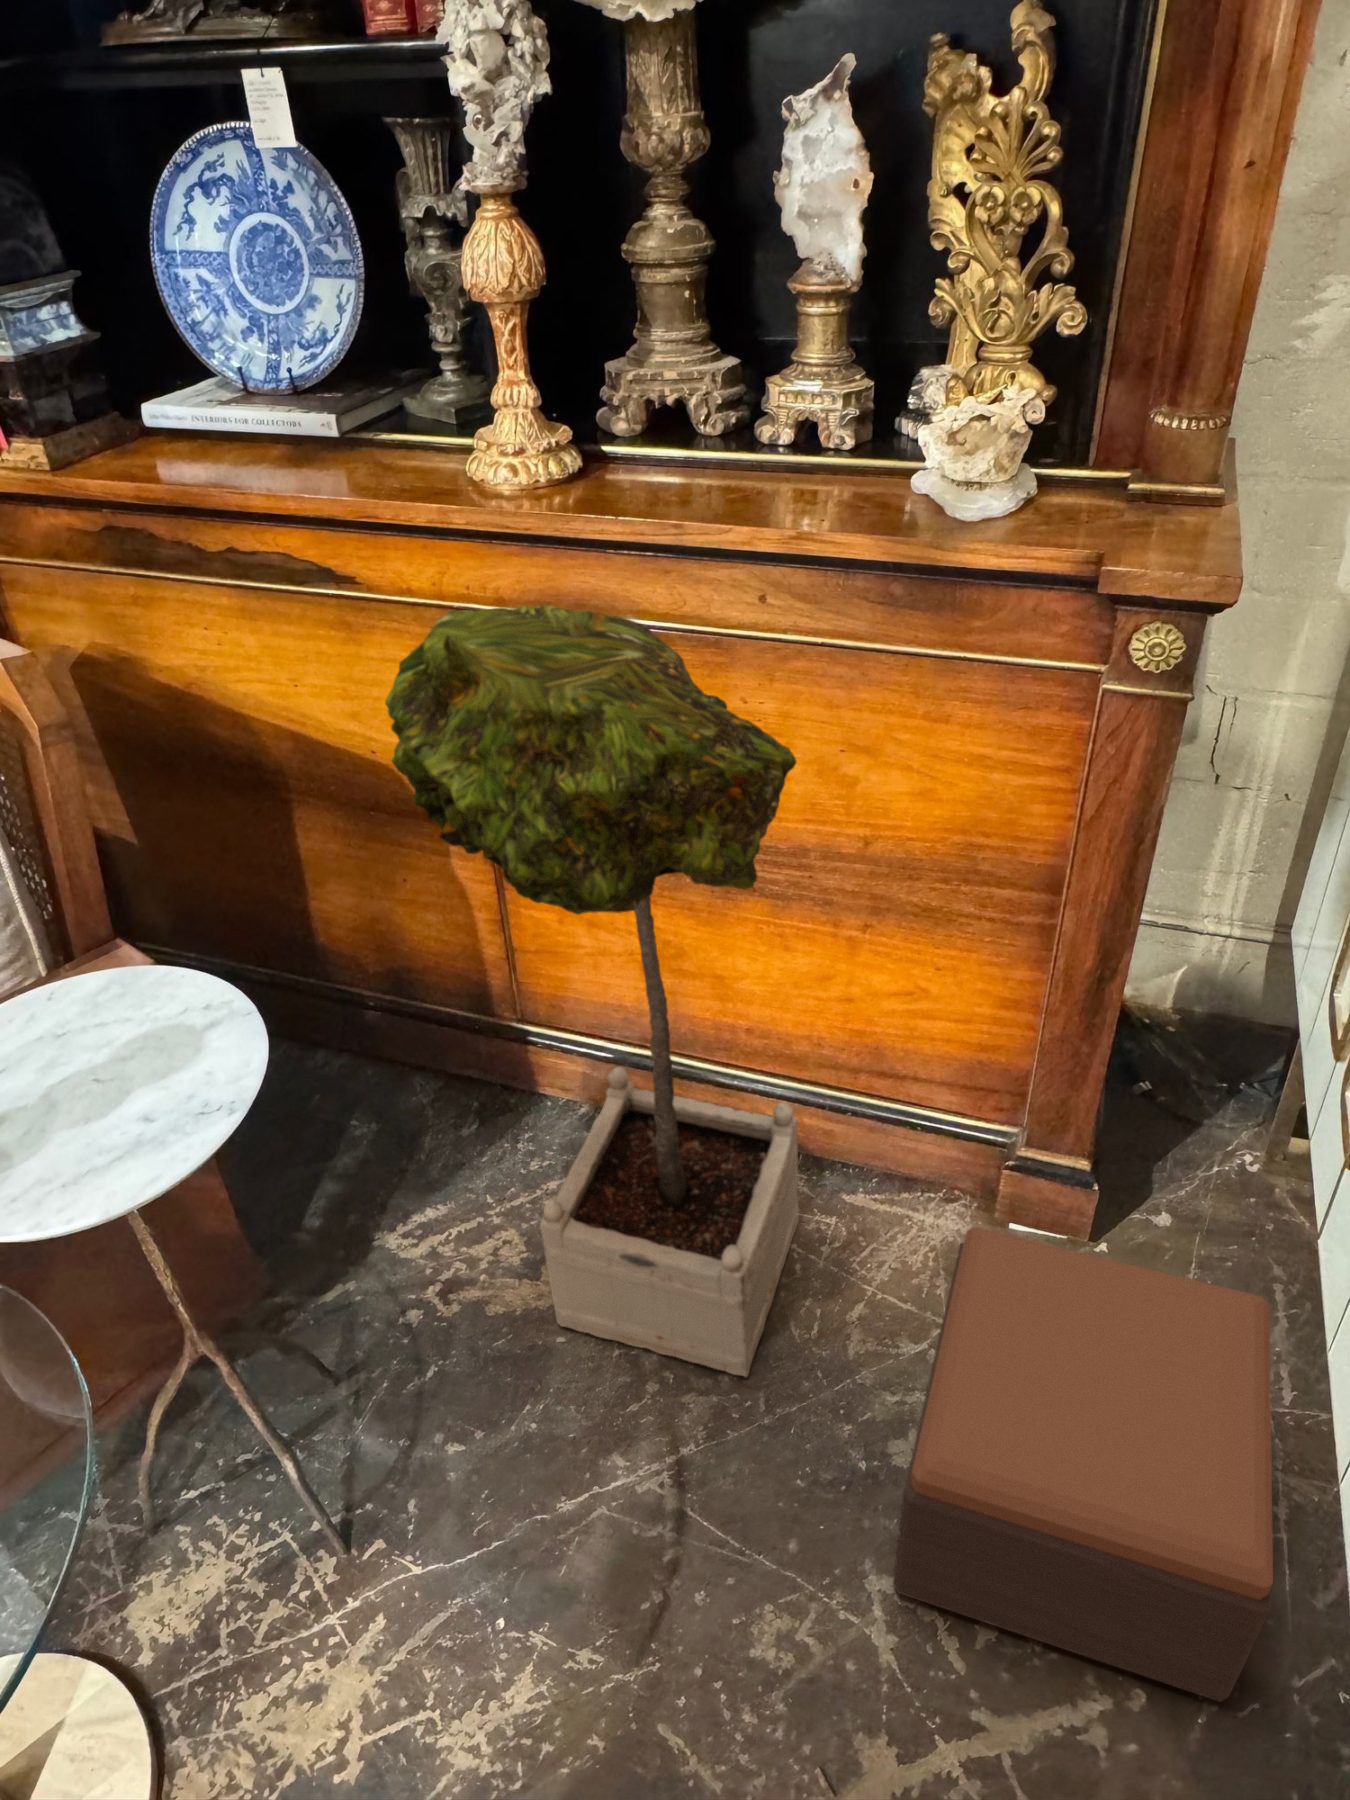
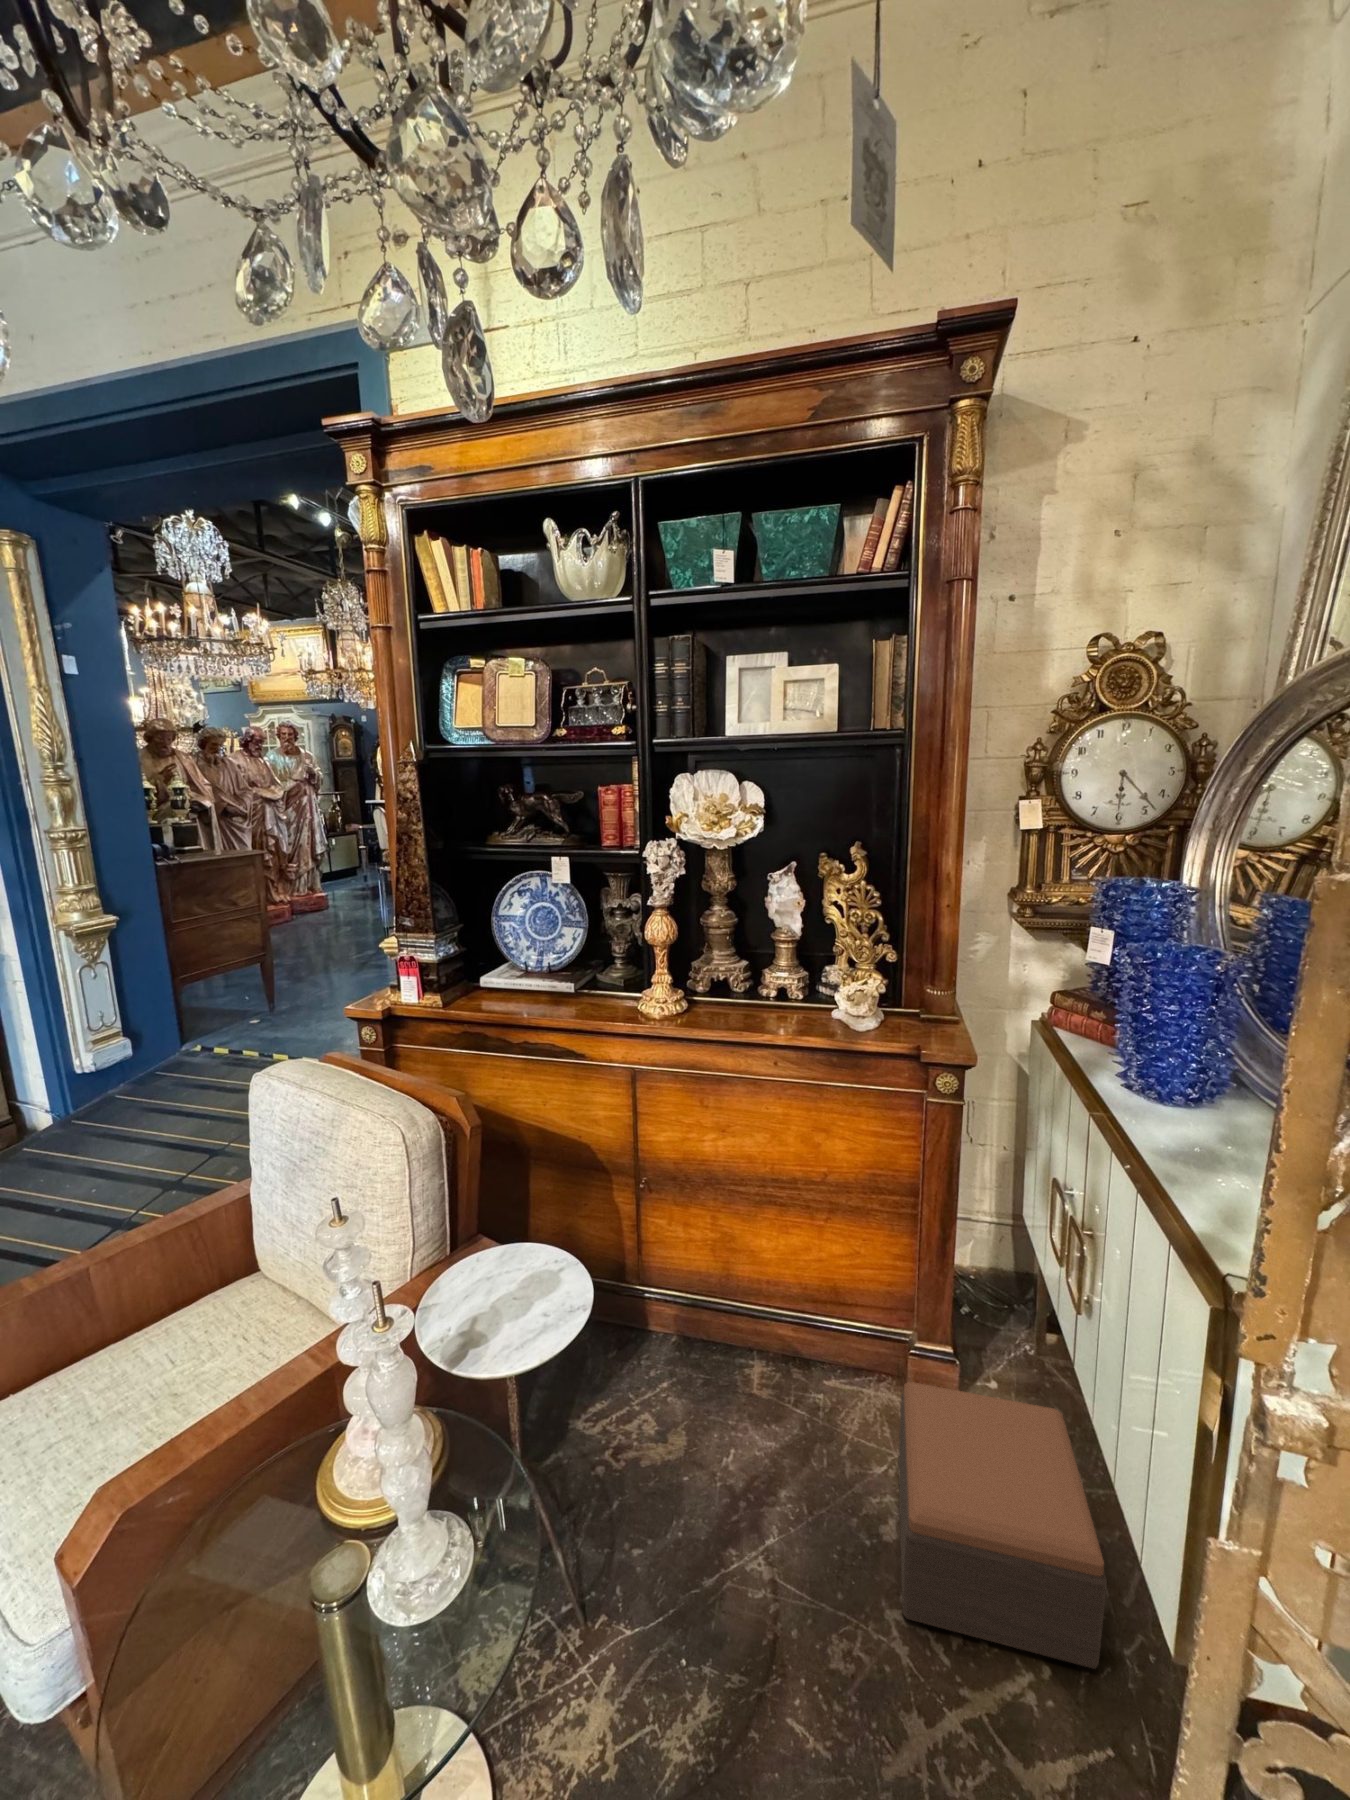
potted tree: present [385,604,799,1377] -> none [631,1067,817,1494]

